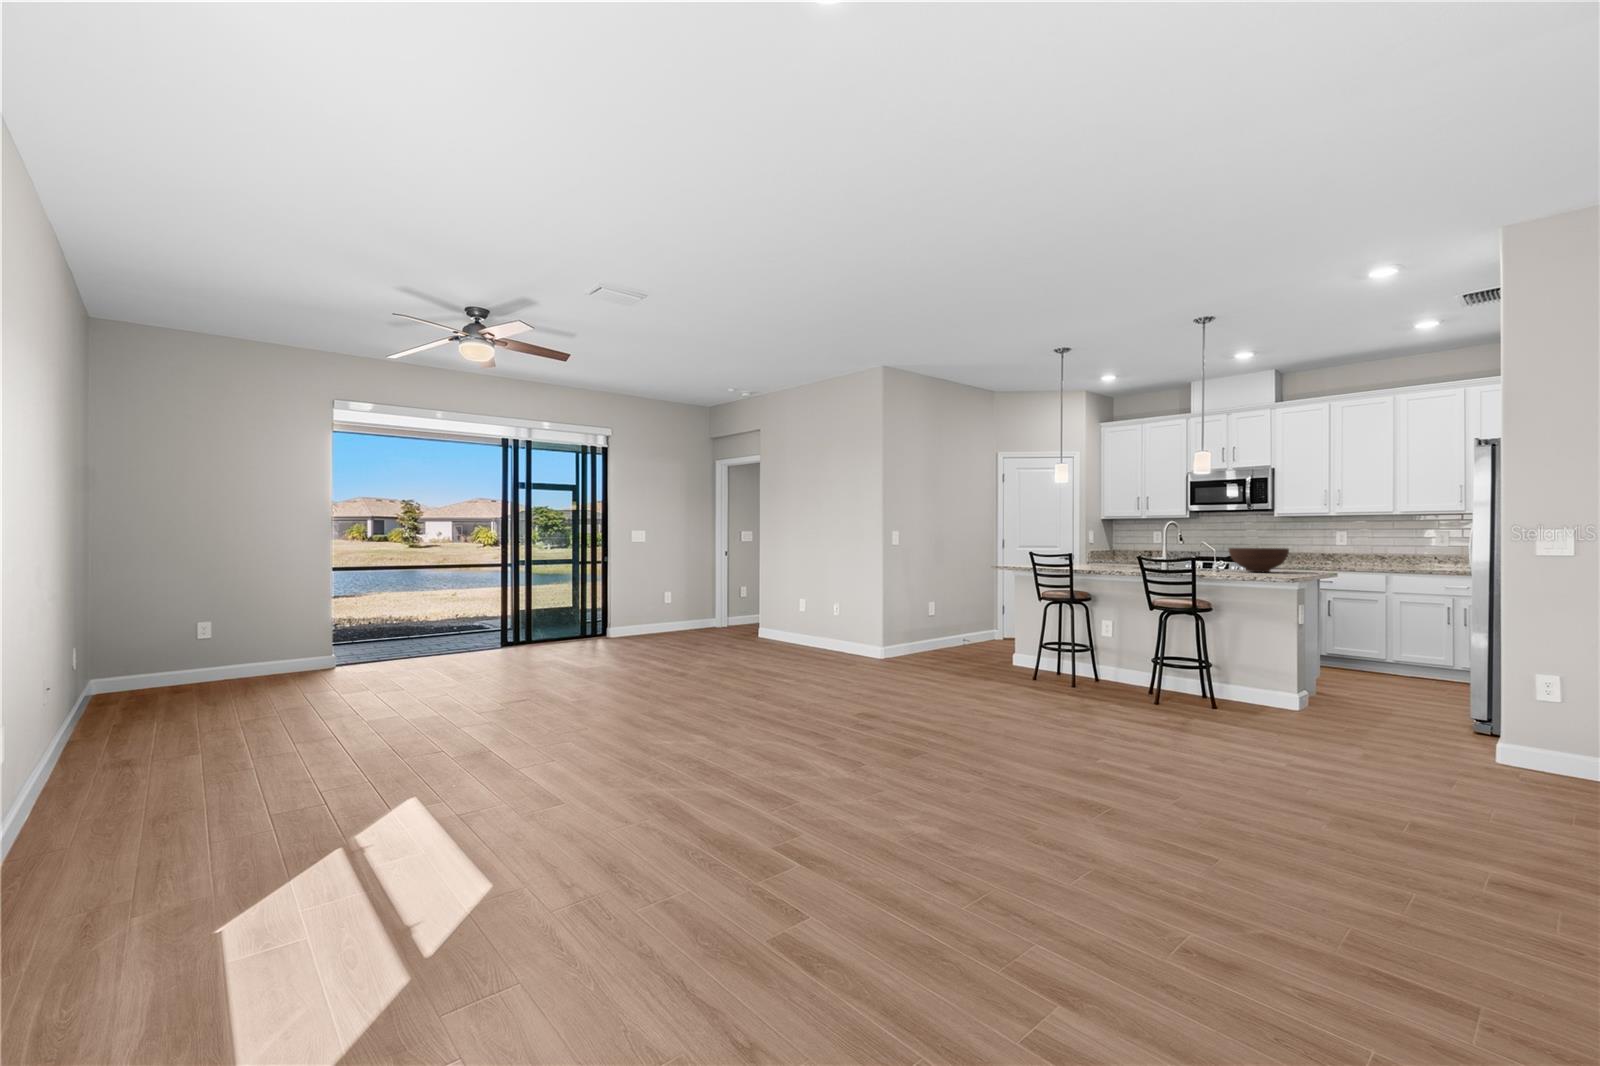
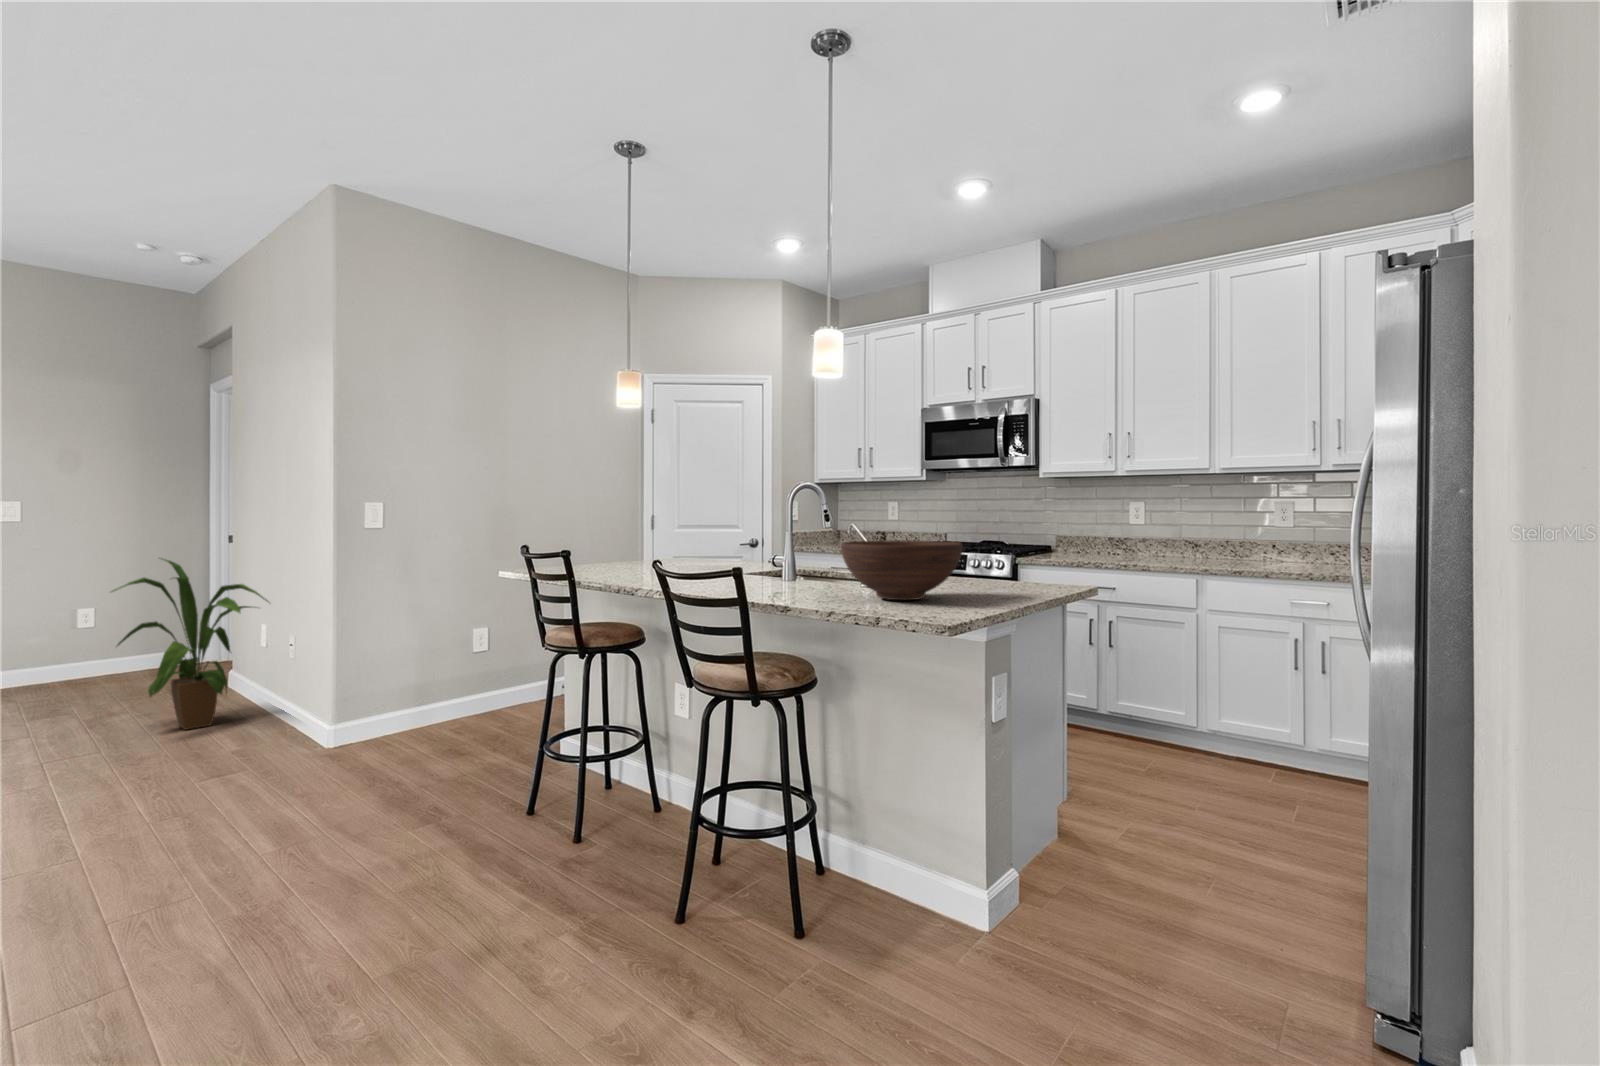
house plant: none [755,557,823,649] -> present [112,558,268,730]

